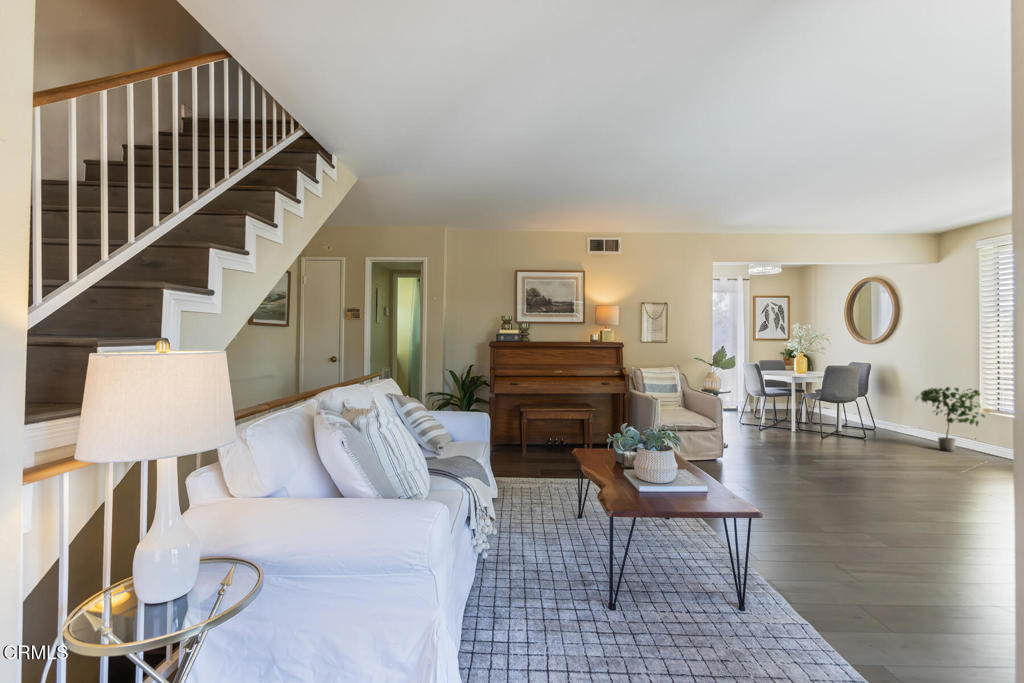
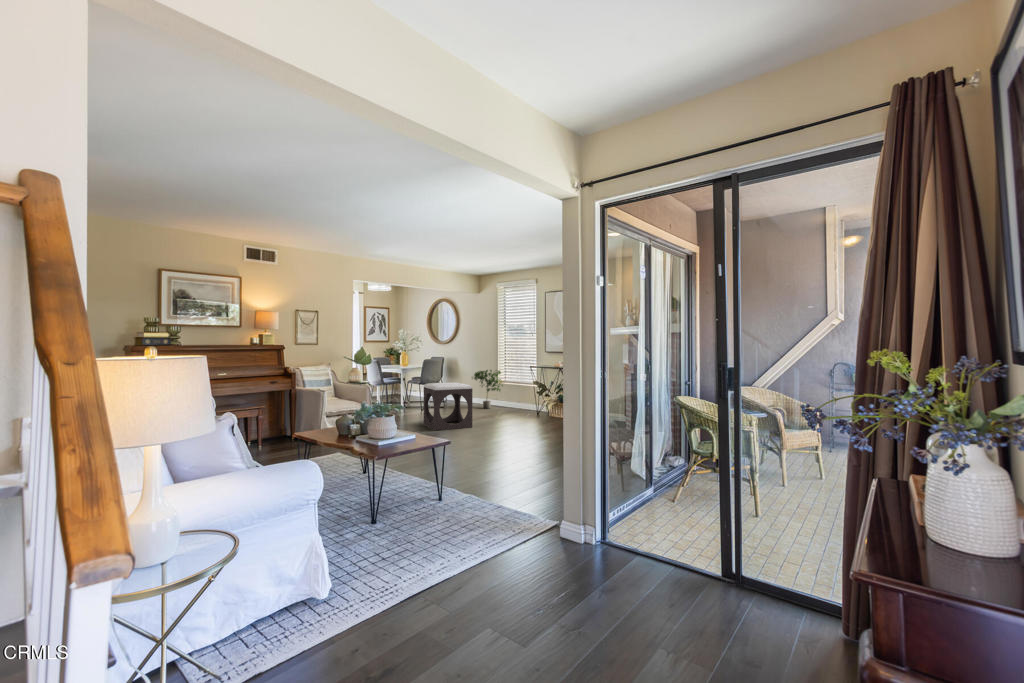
footstool: none [810,401,896,480] -> present [424,382,473,430]

